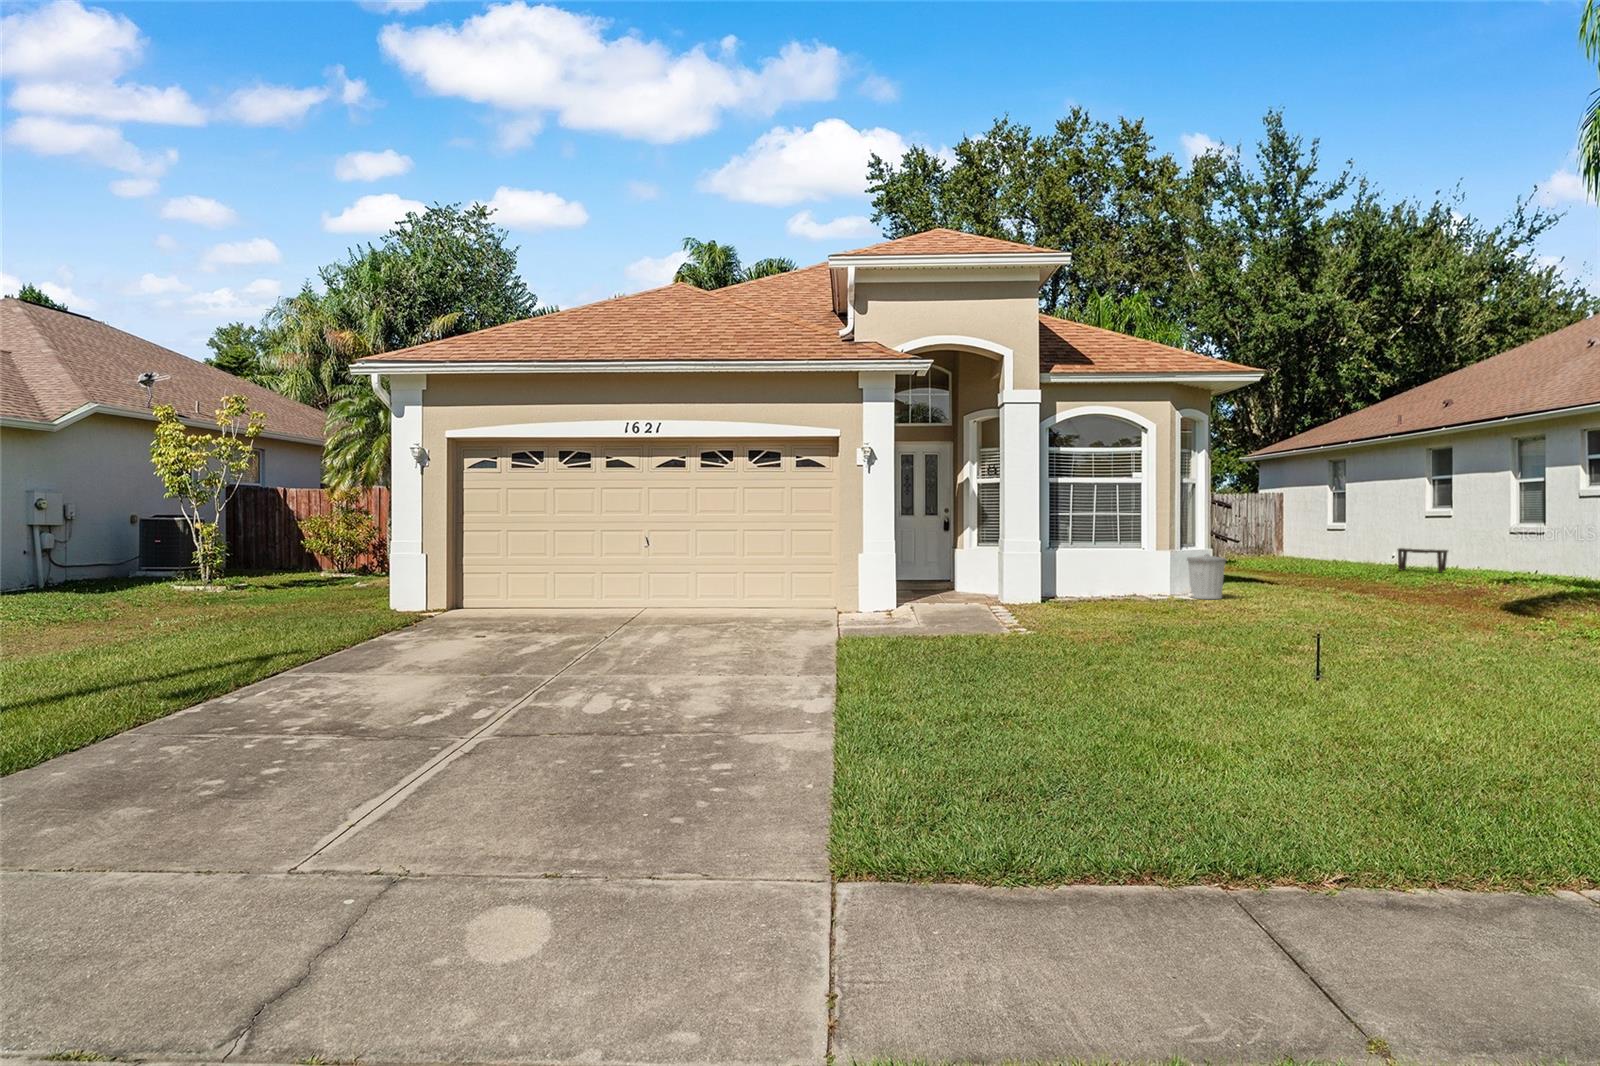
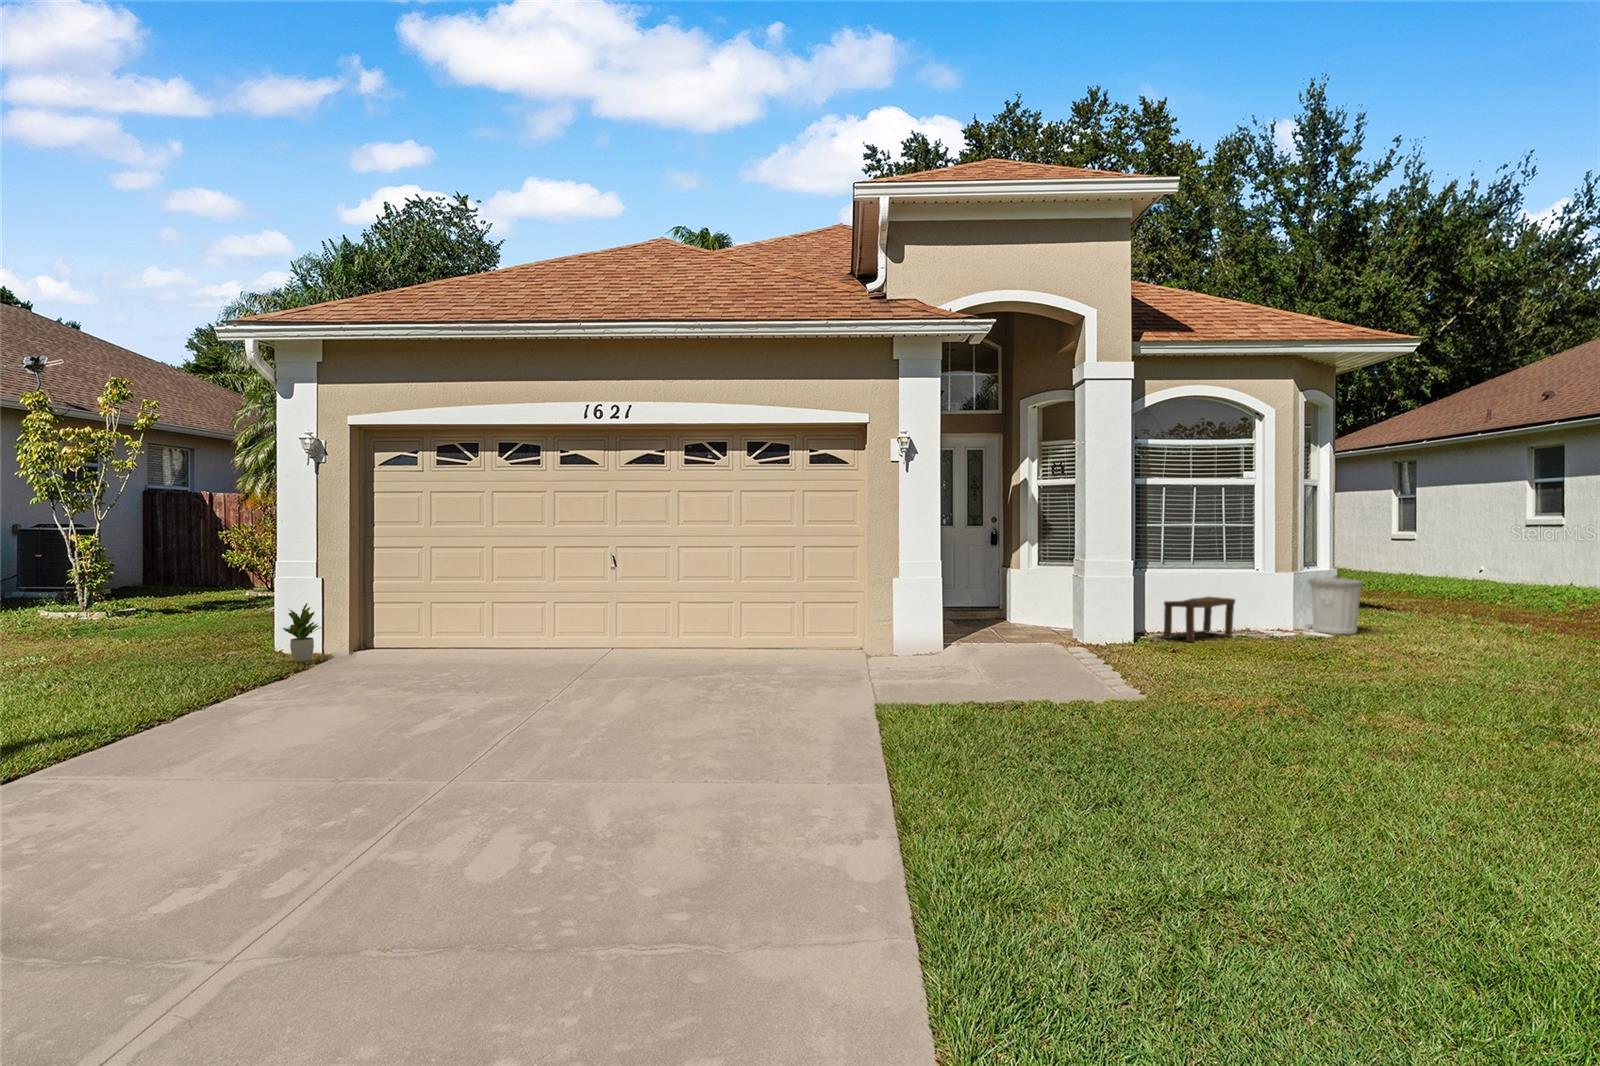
bench: present [1397,548,1448,573] -> present [1164,597,1235,642]
potted plant: none [402,571,432,614] -> present [283,603,322,662]

